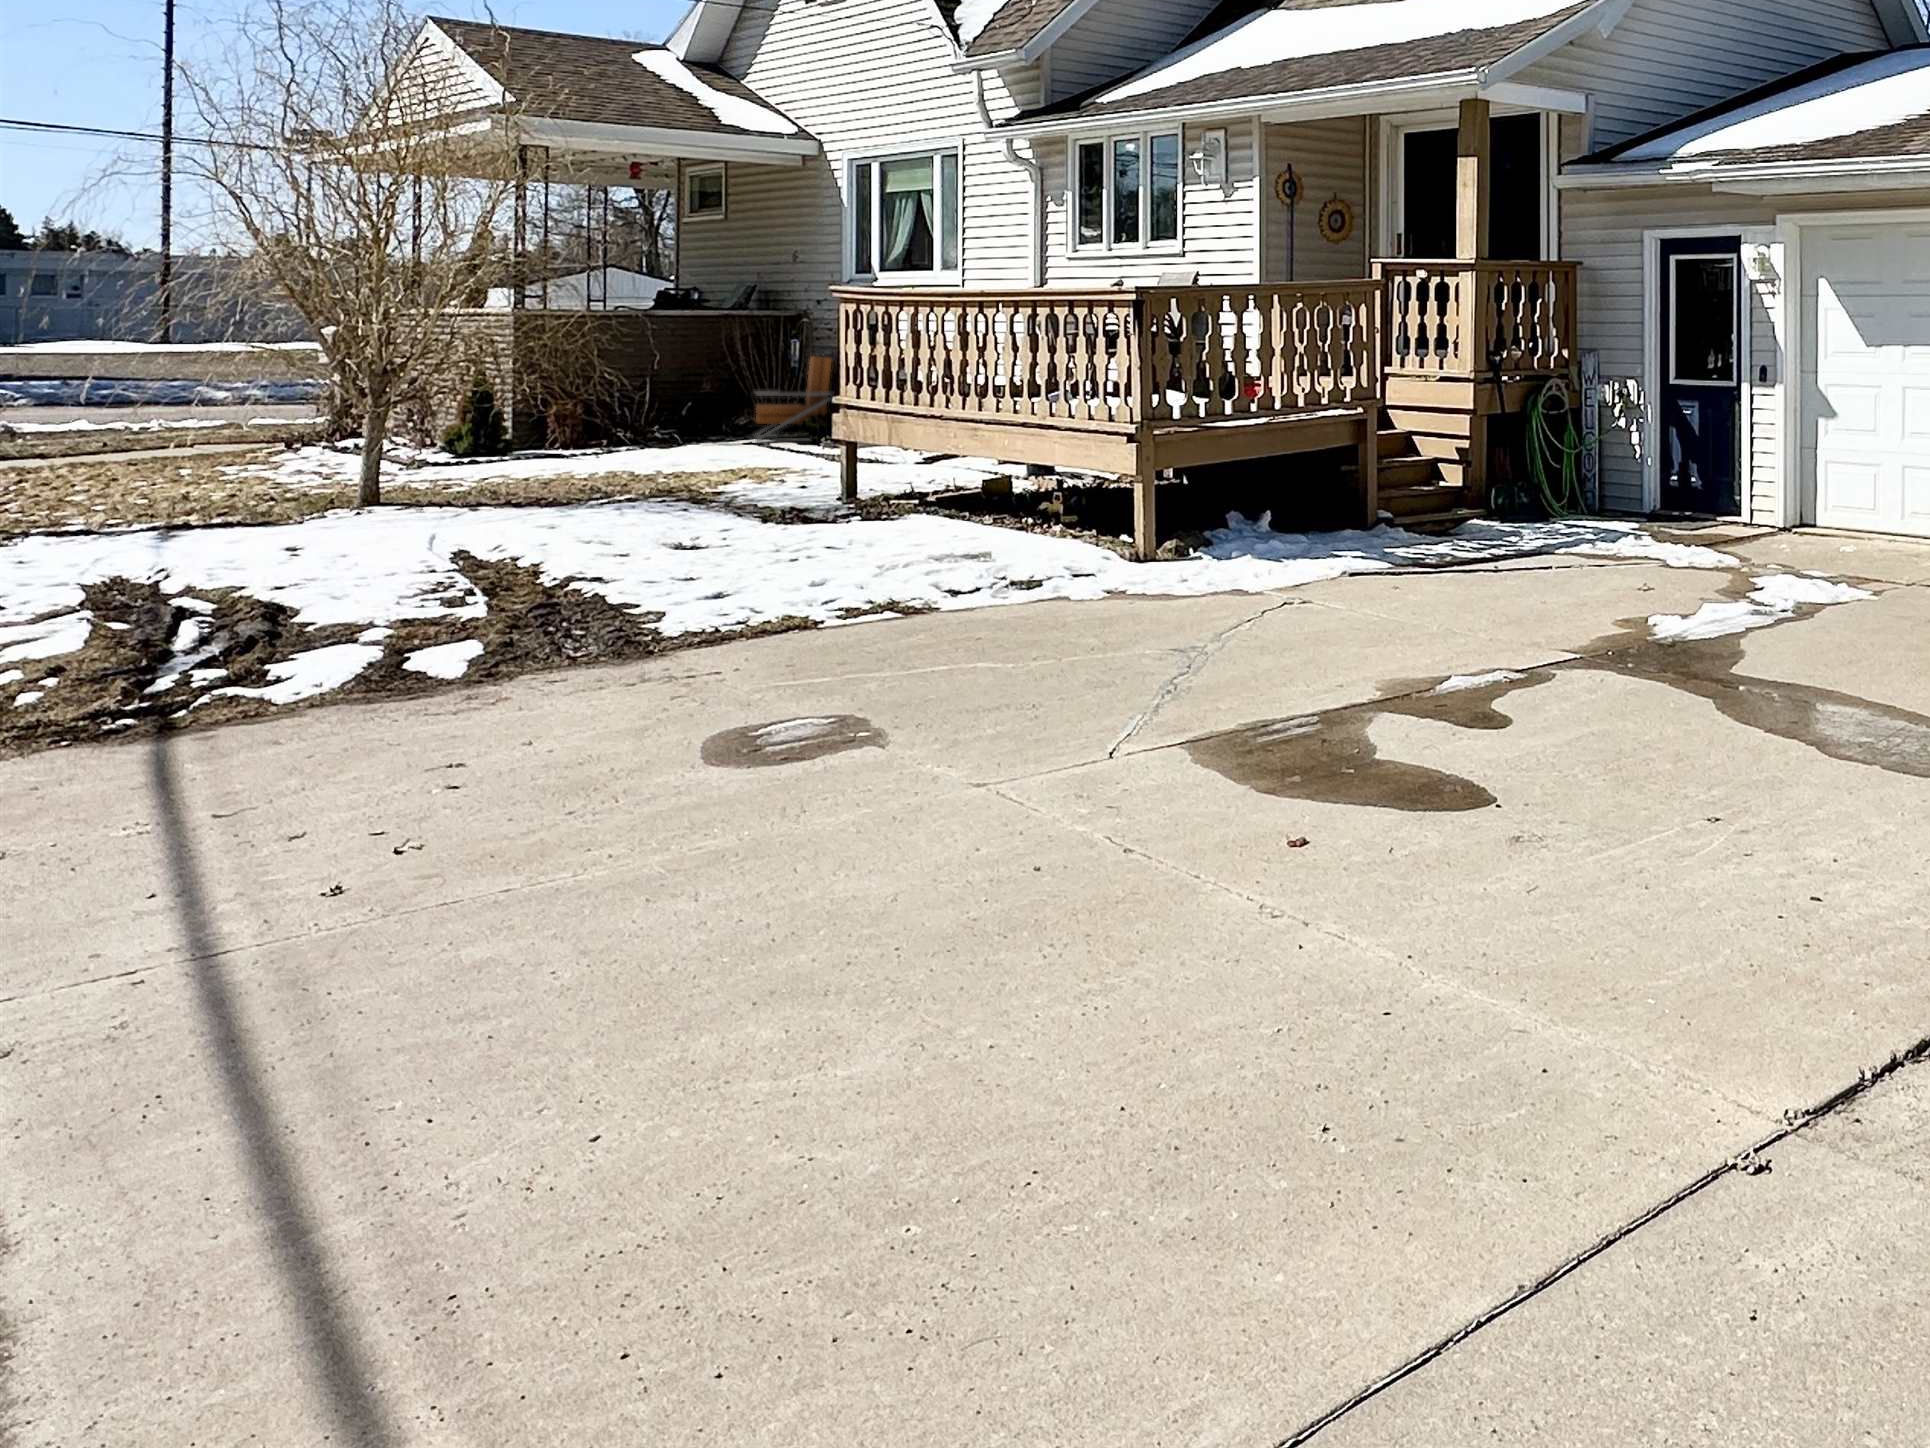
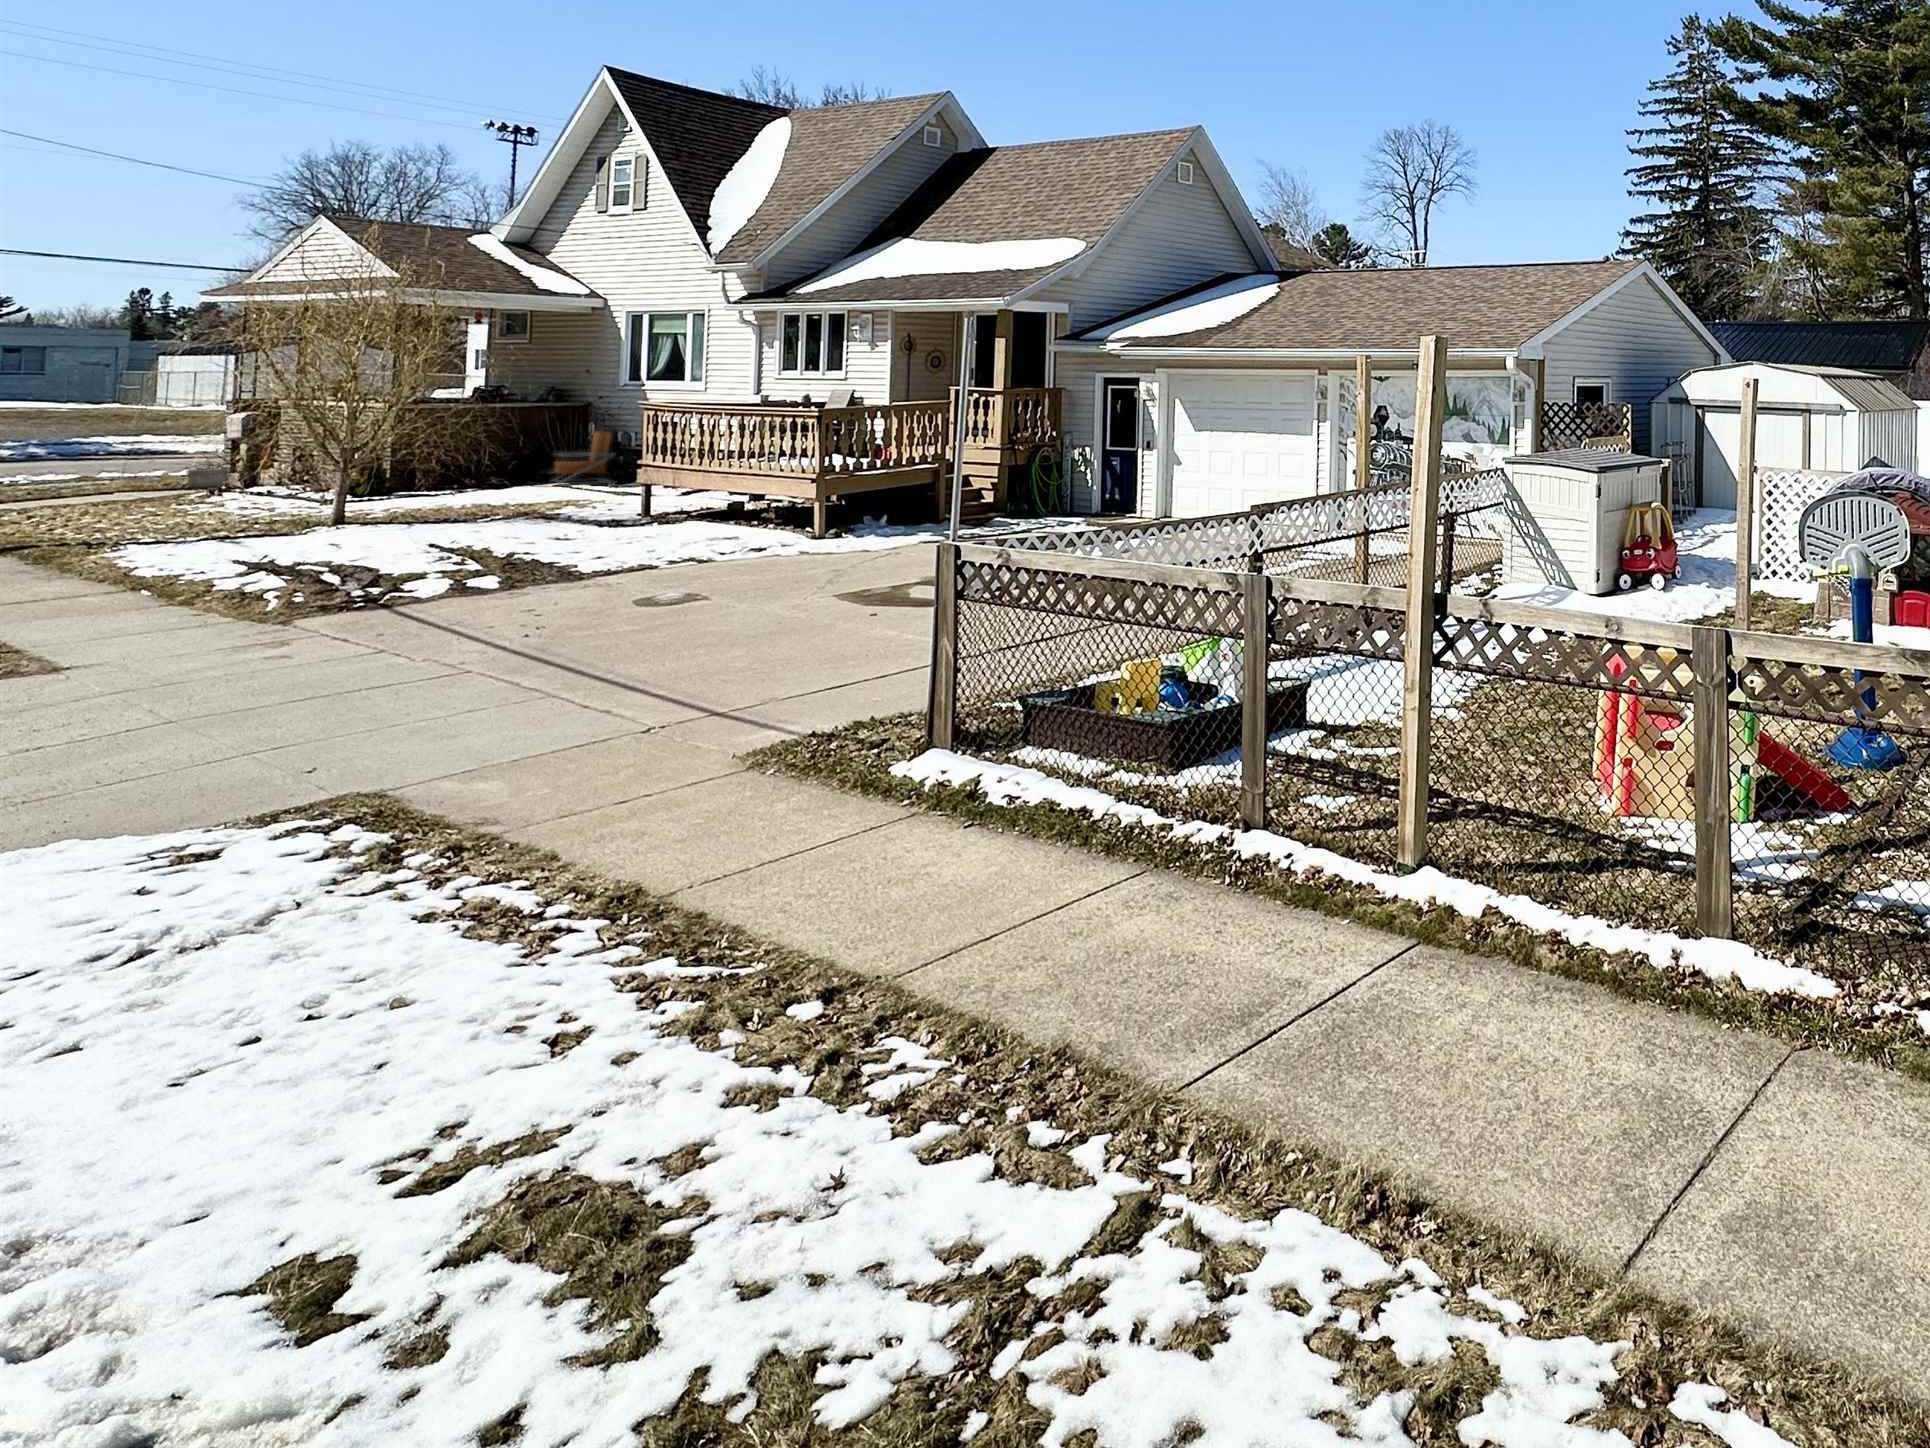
wooden bucket: none [289,398,343,437] -> present [187,466,228,488]

